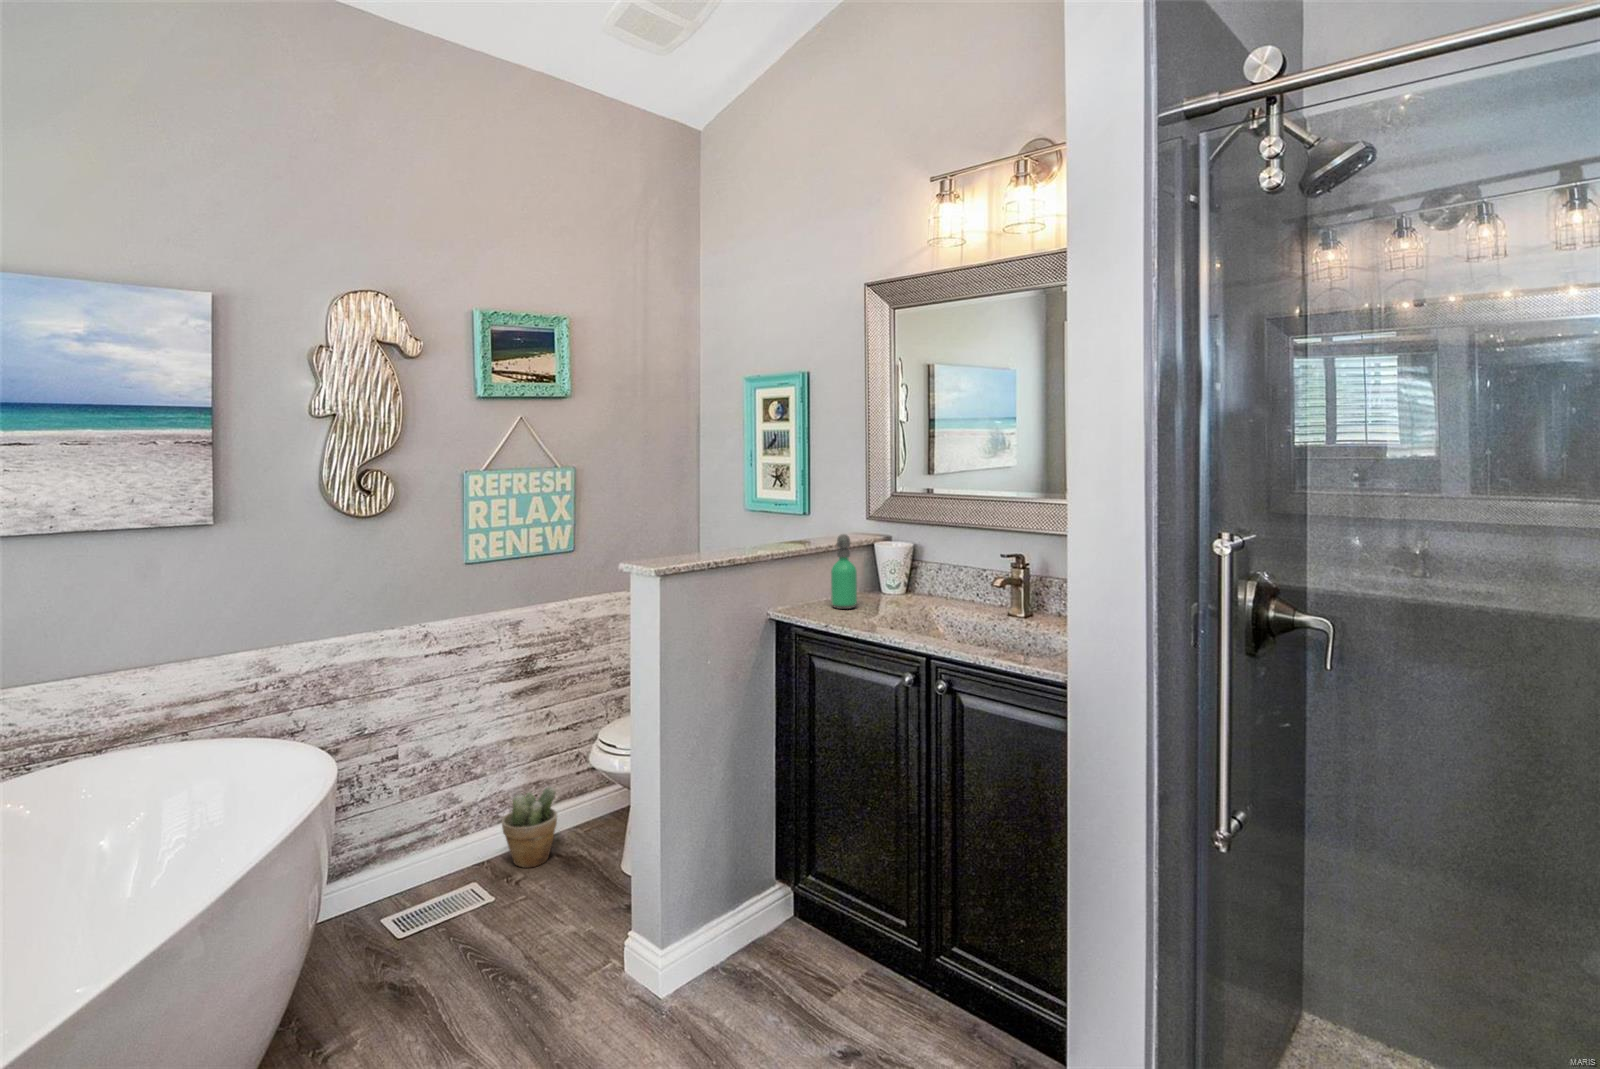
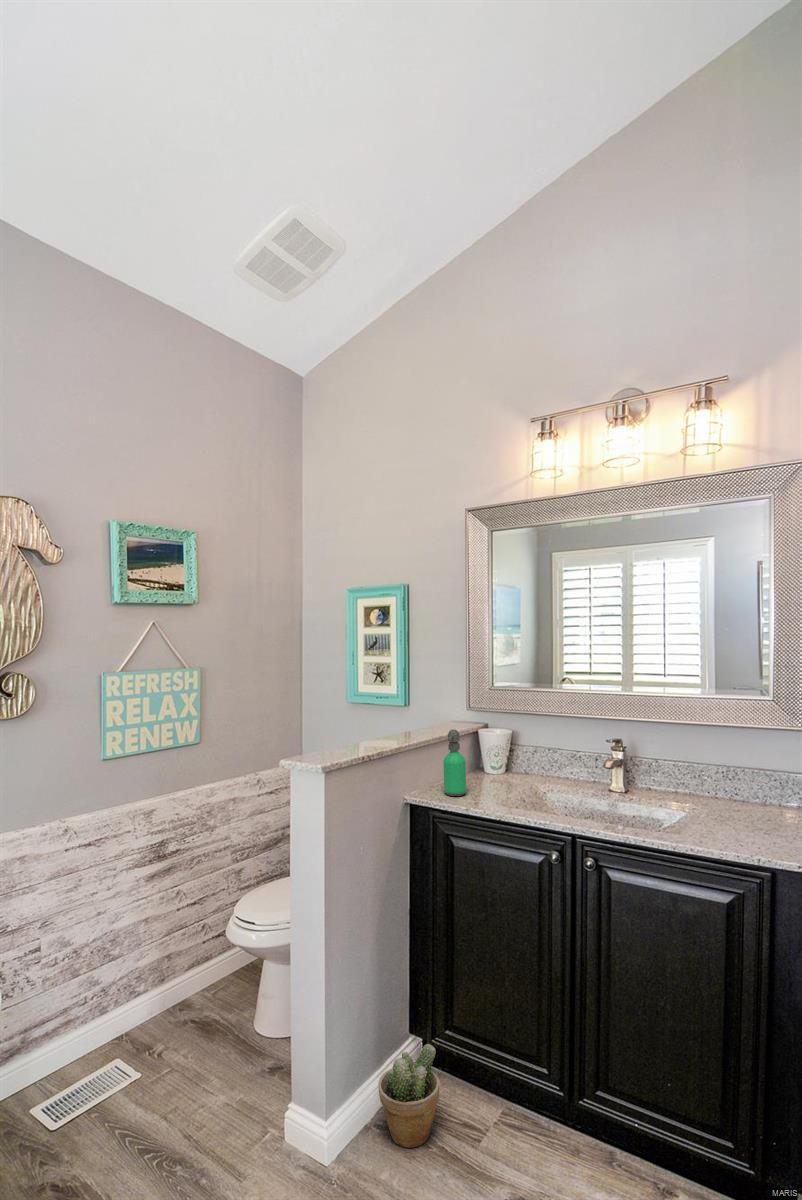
potted plant: present [502,787,557,868] -> present [378,1044,440,1148]

